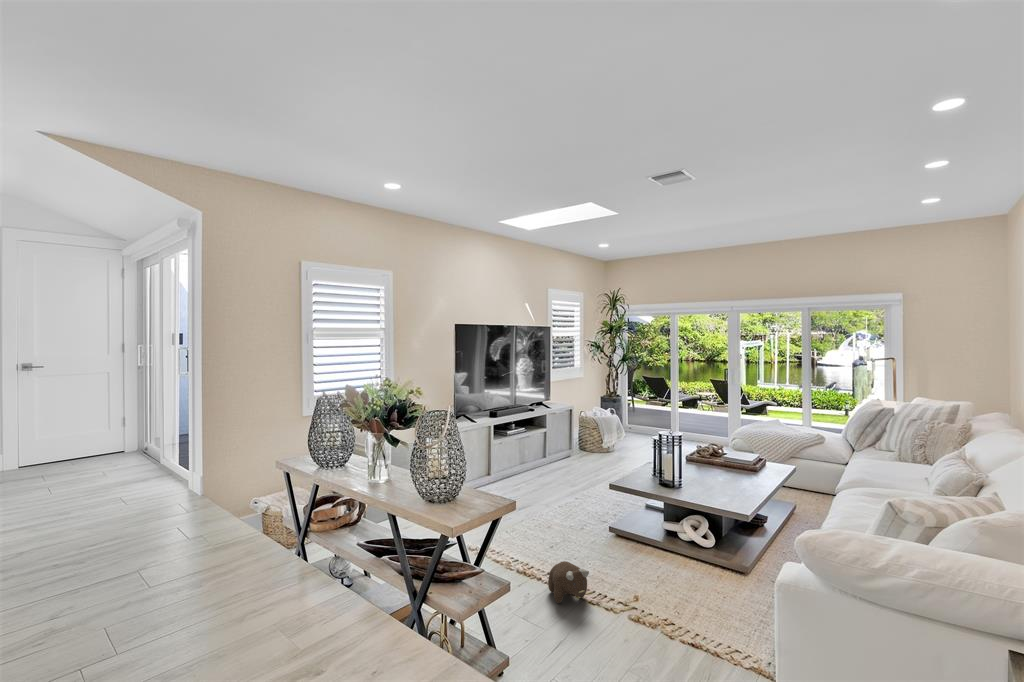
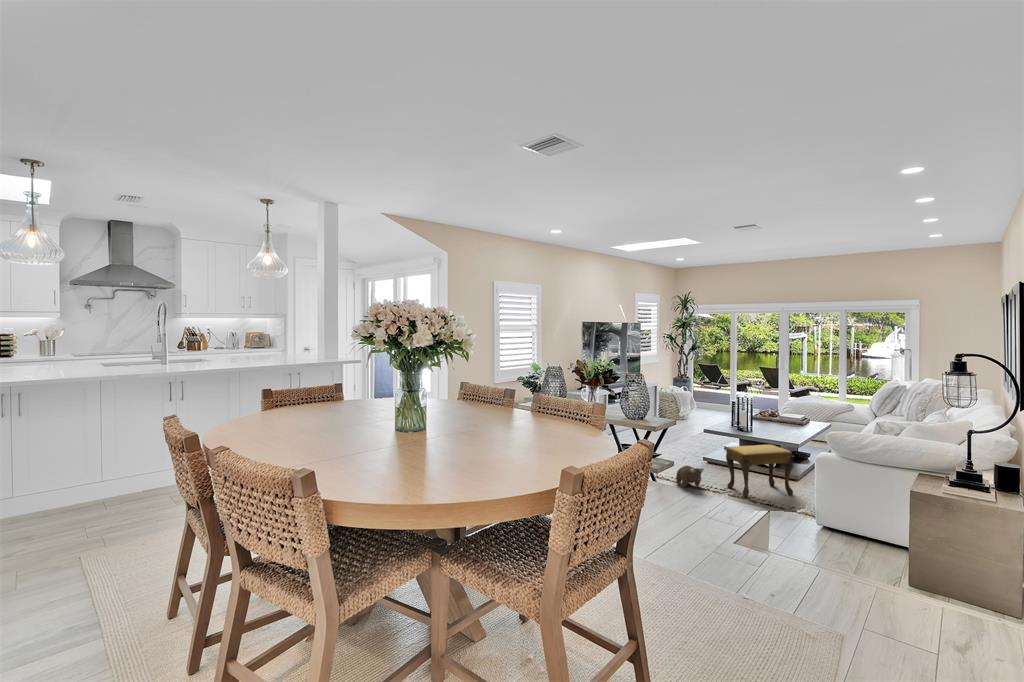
footstool: none [629,523,740,630] -> present [726,445,793,497]

